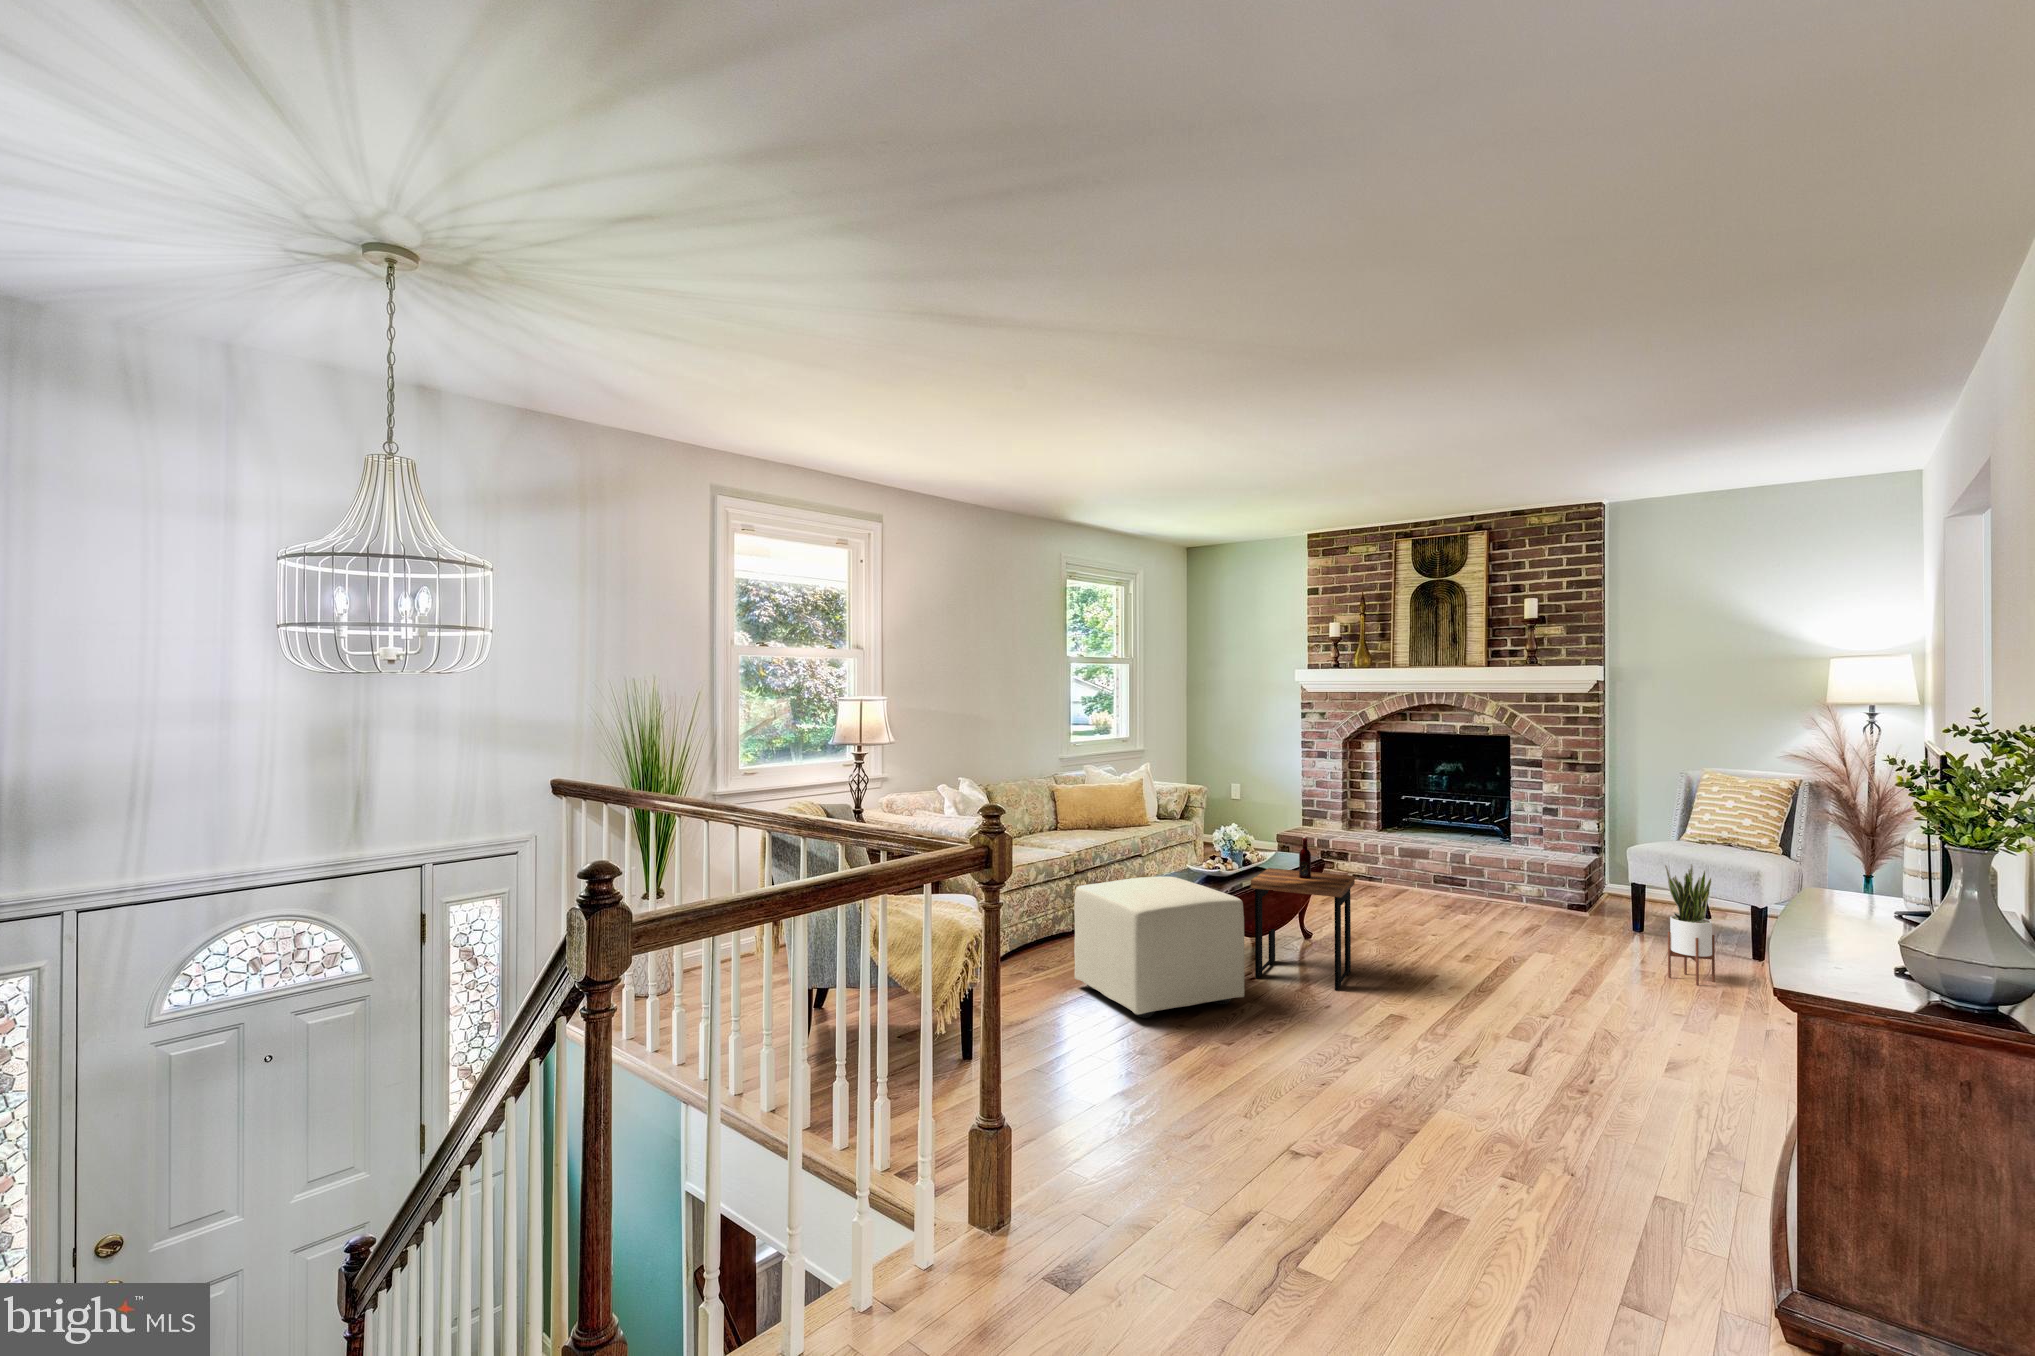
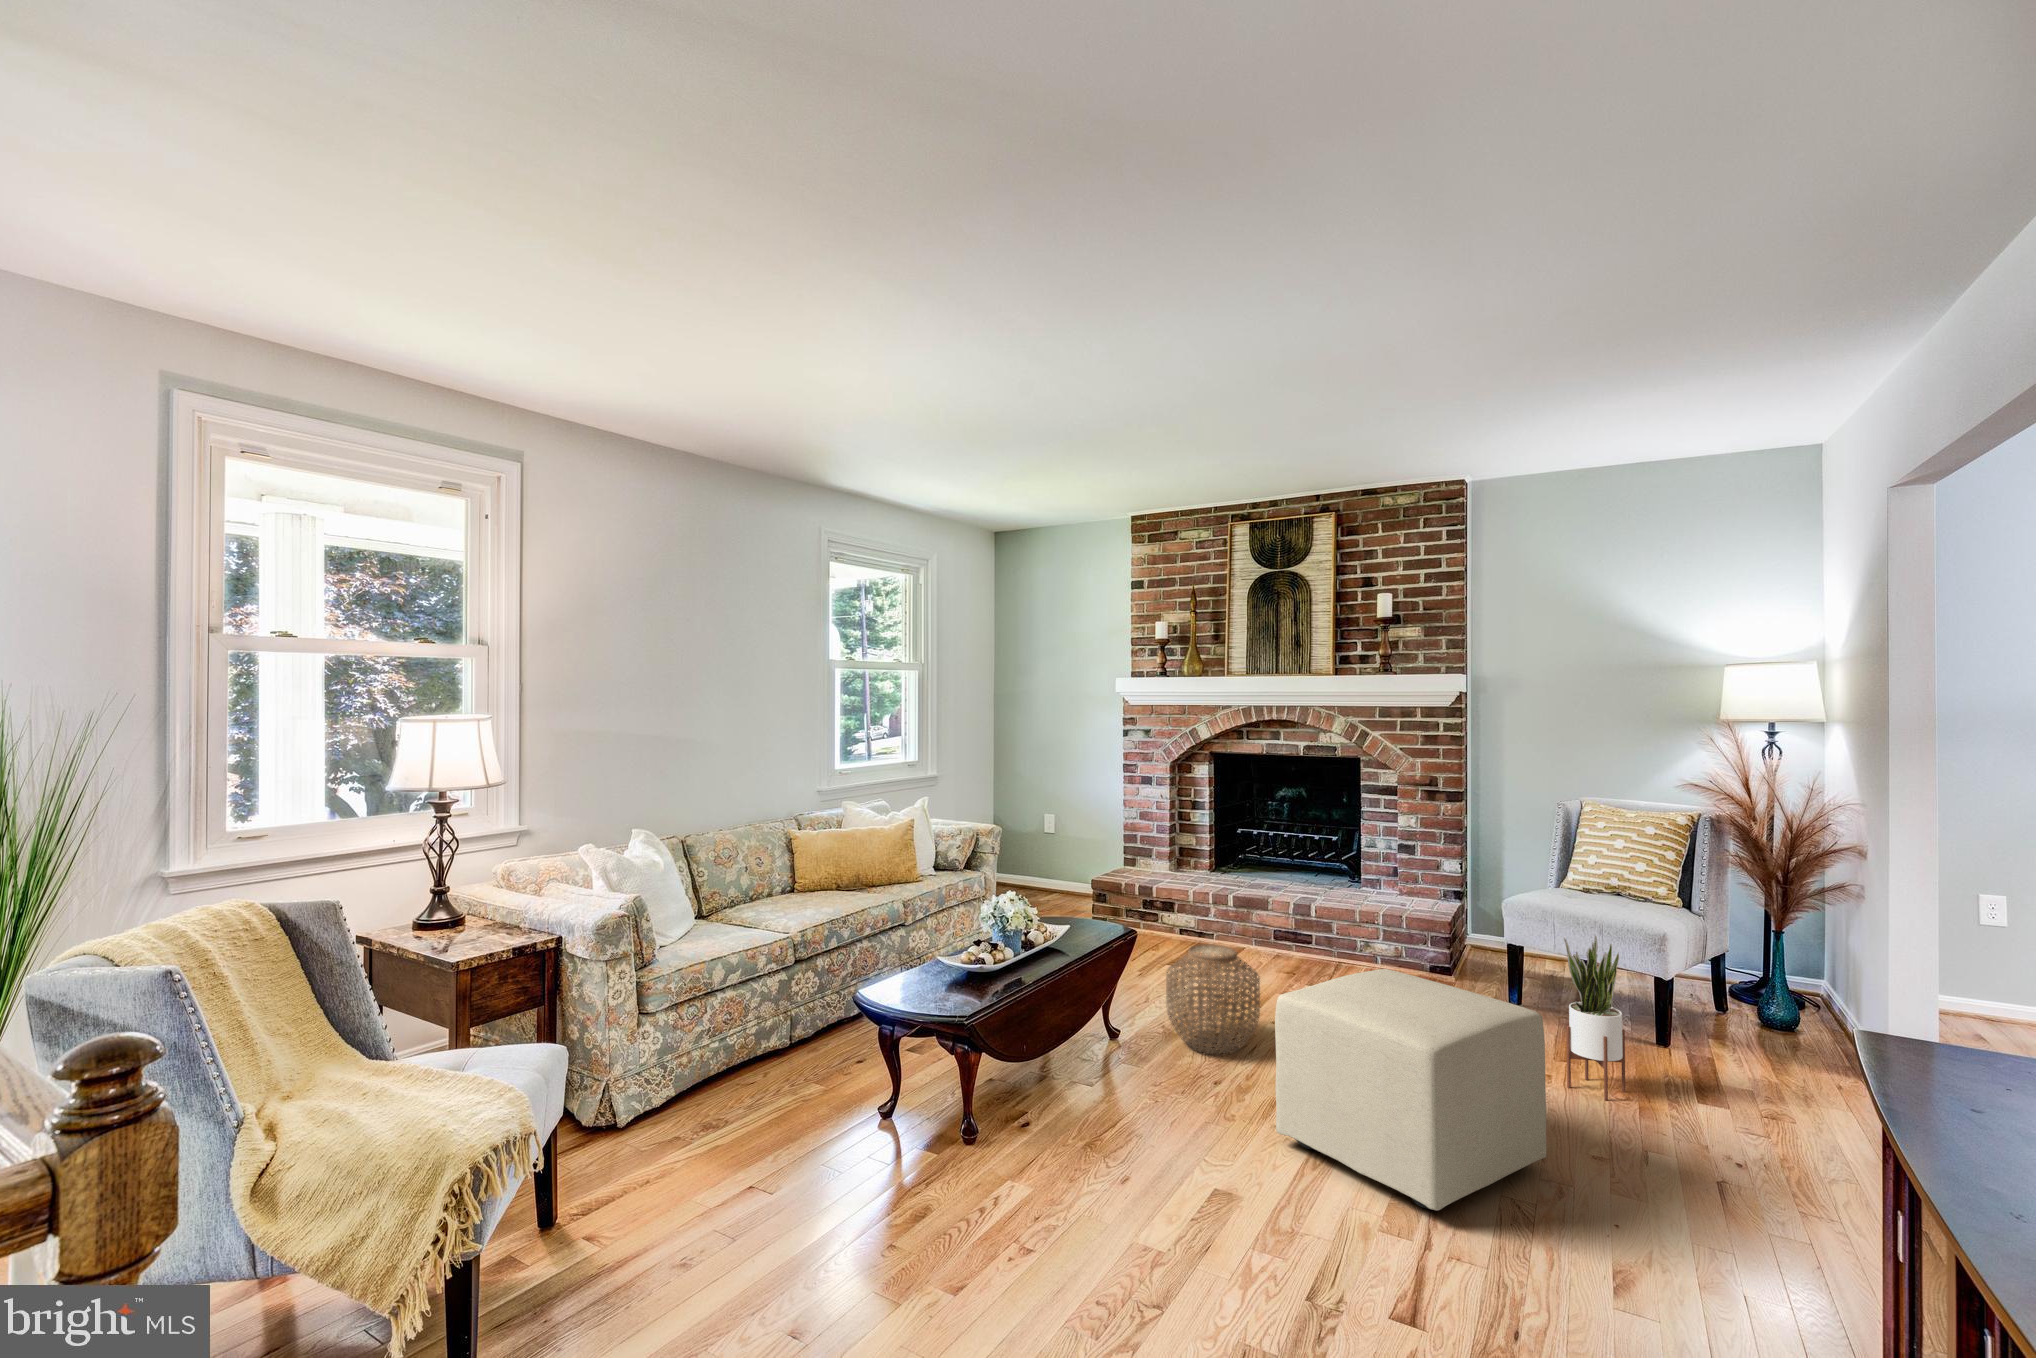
side table: present [1251,838,1355,990] -> none [1019,916,1166,1143]
woven basket: none [1351,870,1424,950] -> present [1166,944,1260,1055]
ottoman: present [1074,877,1244,1018] -> present [1275,969,1546,1210]

